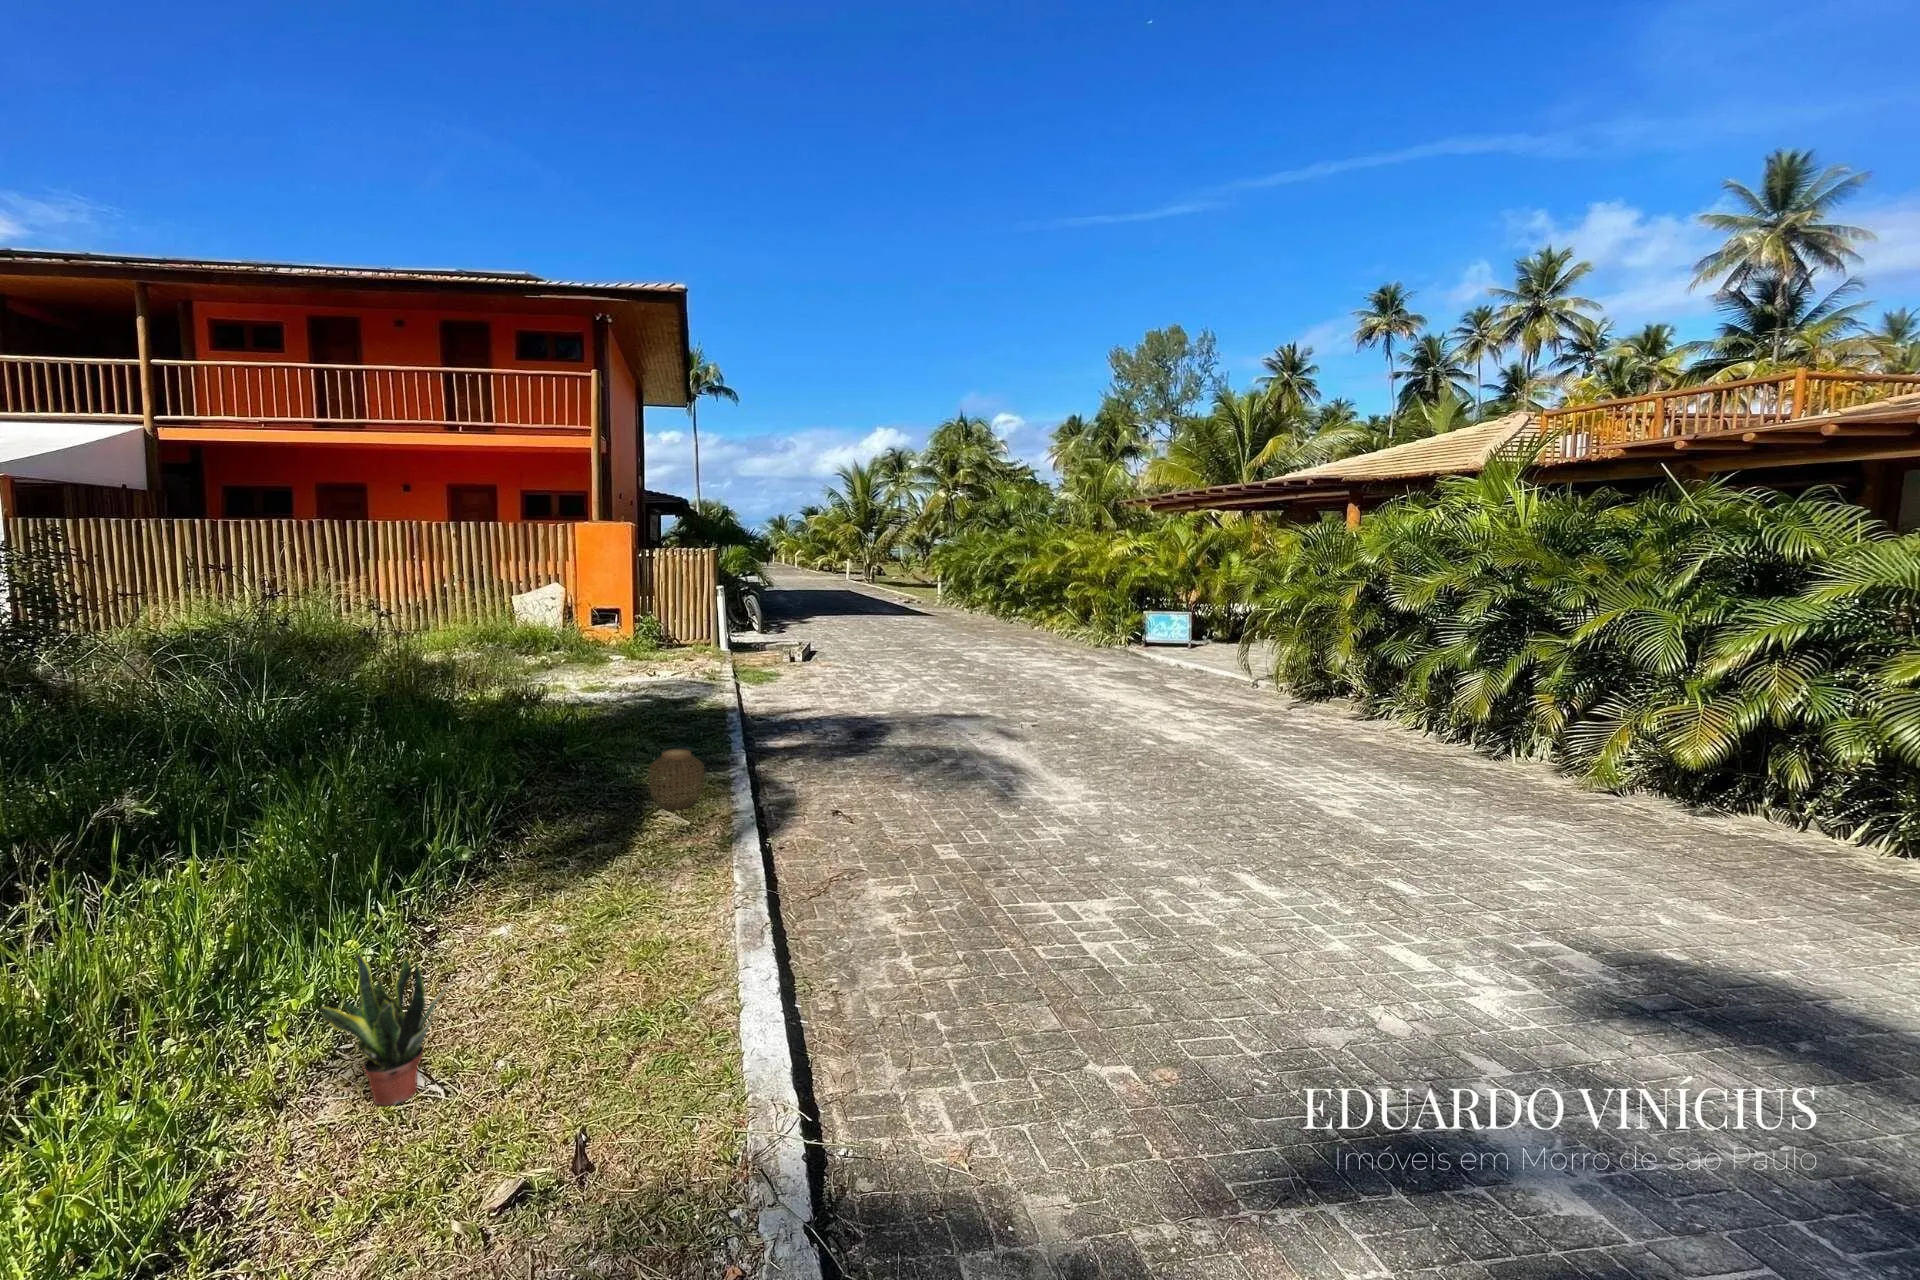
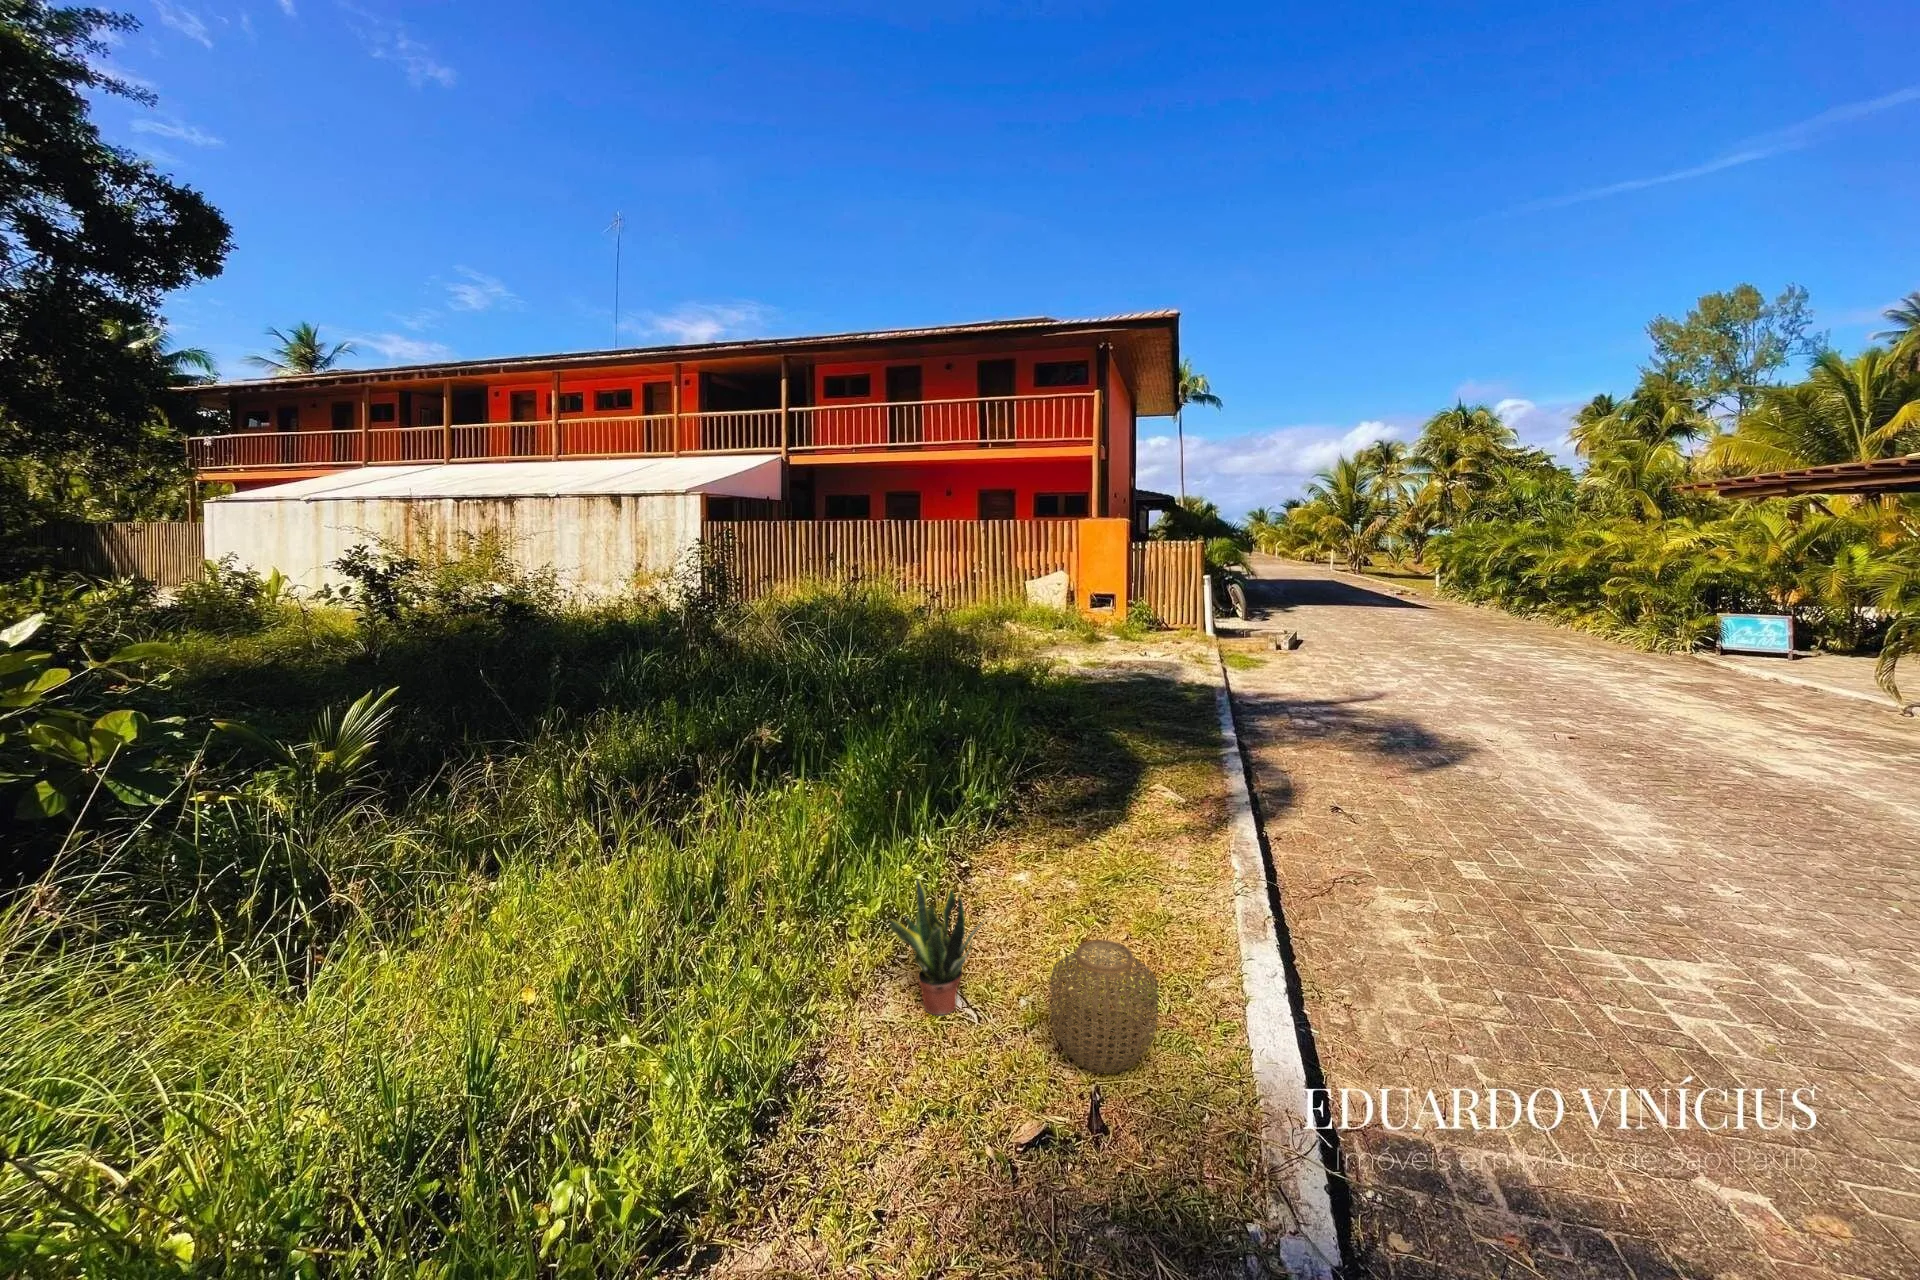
woven basket: present [649,749,704,810] -> present [1050,940,1159,1073]

